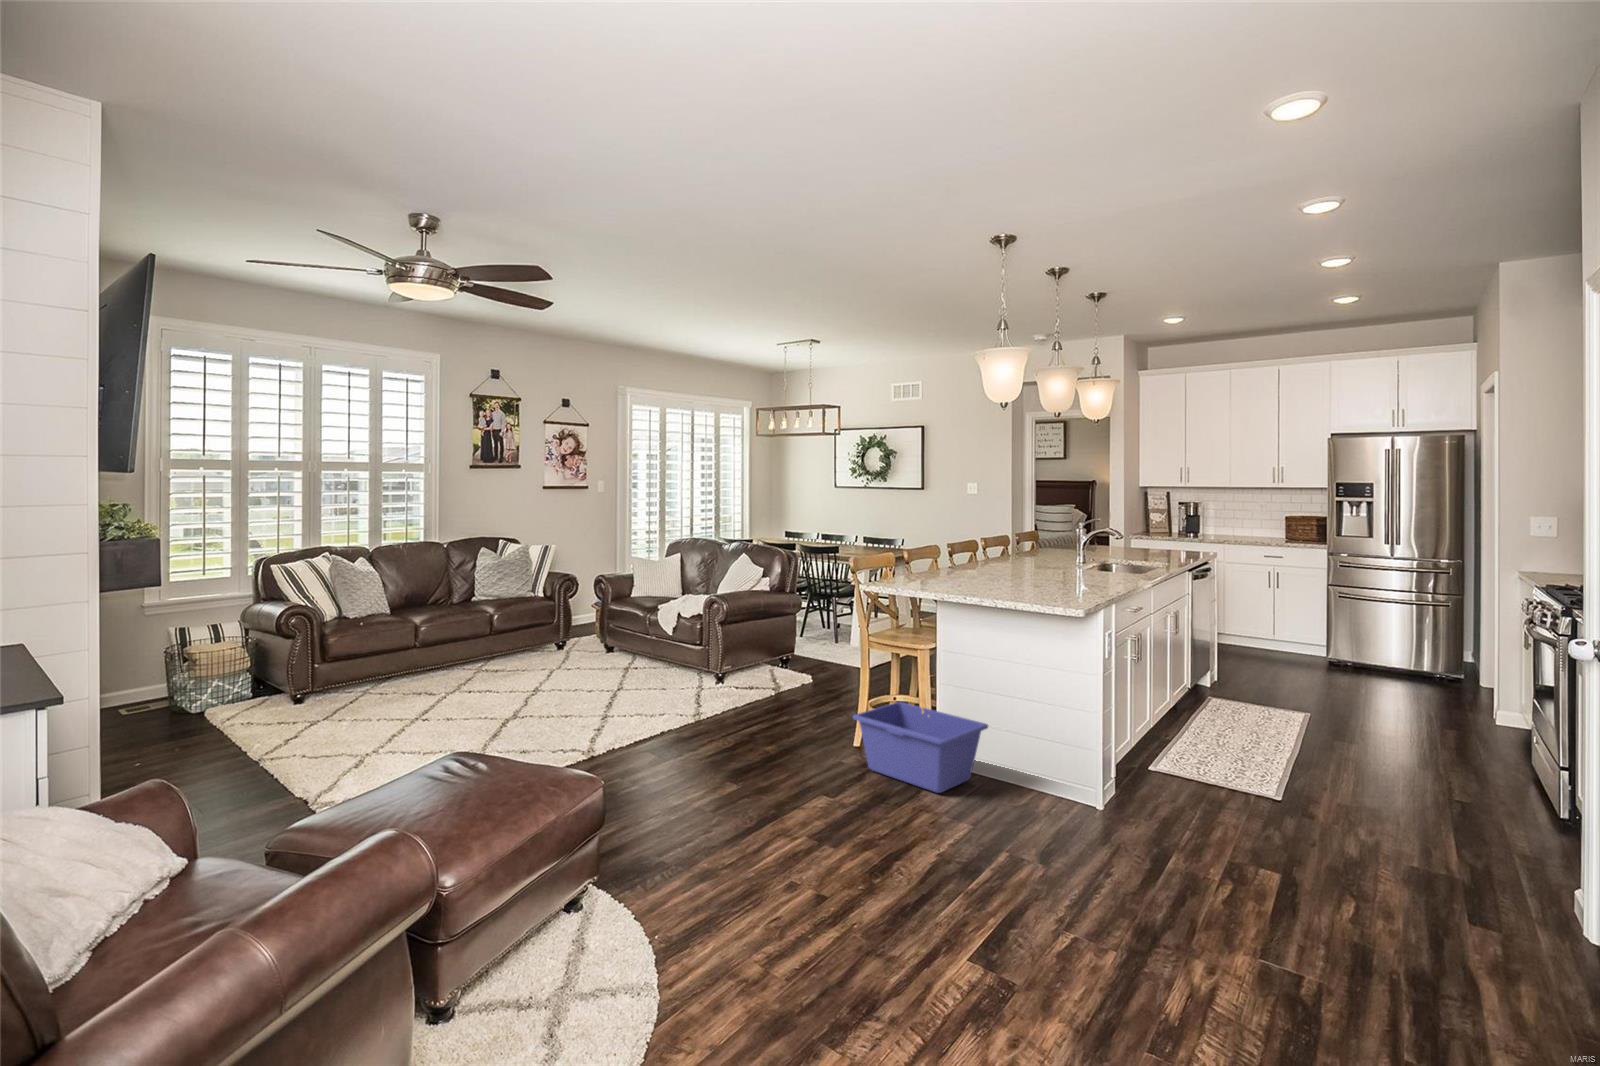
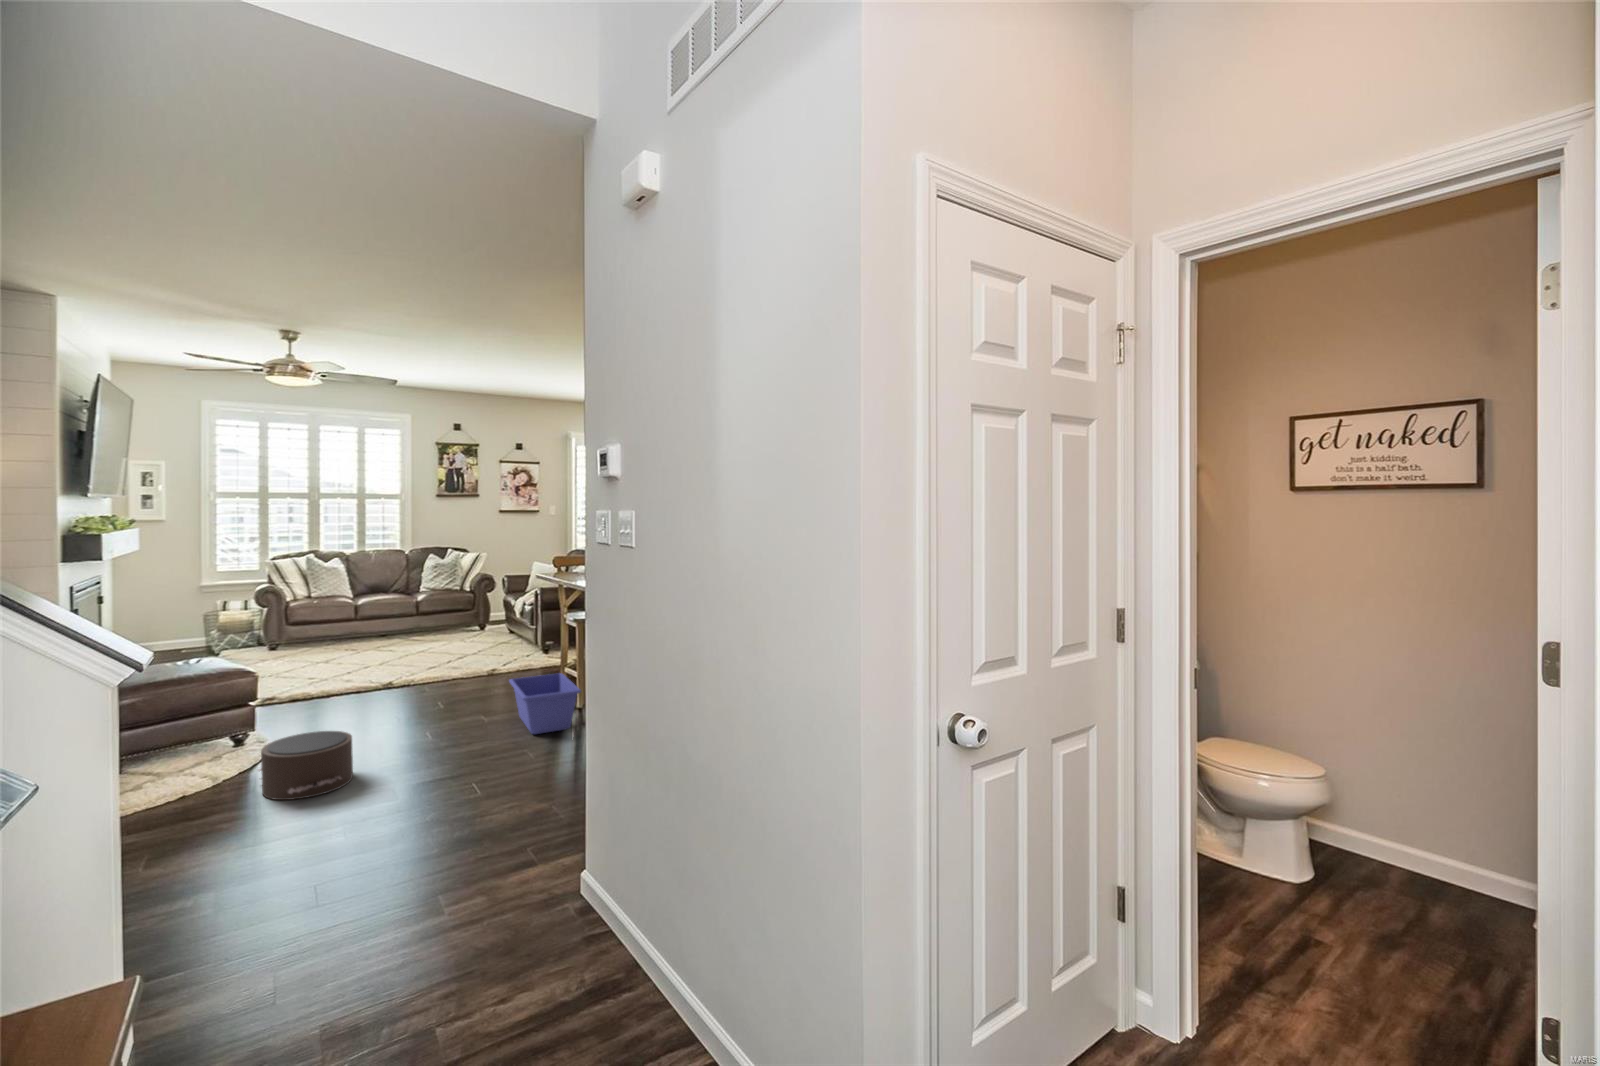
pouf: none [677,821,848,953] -> present [258,731,353,800]

